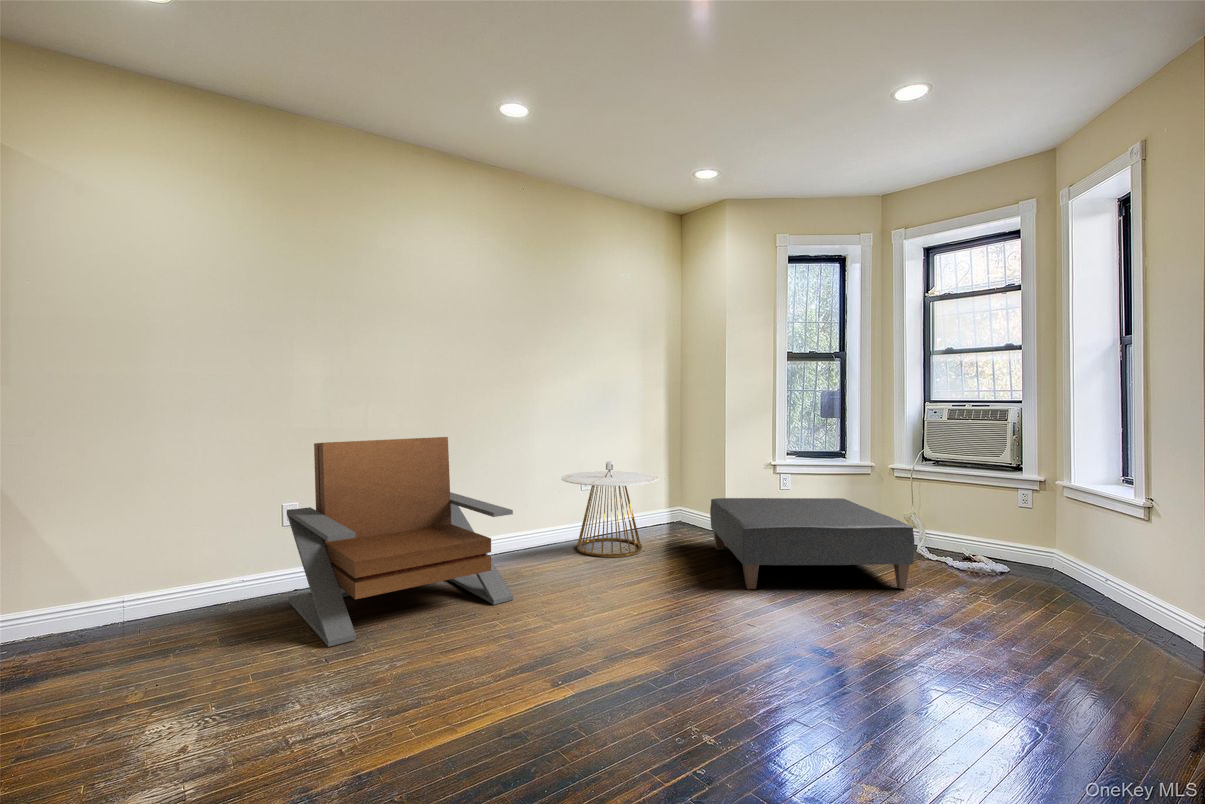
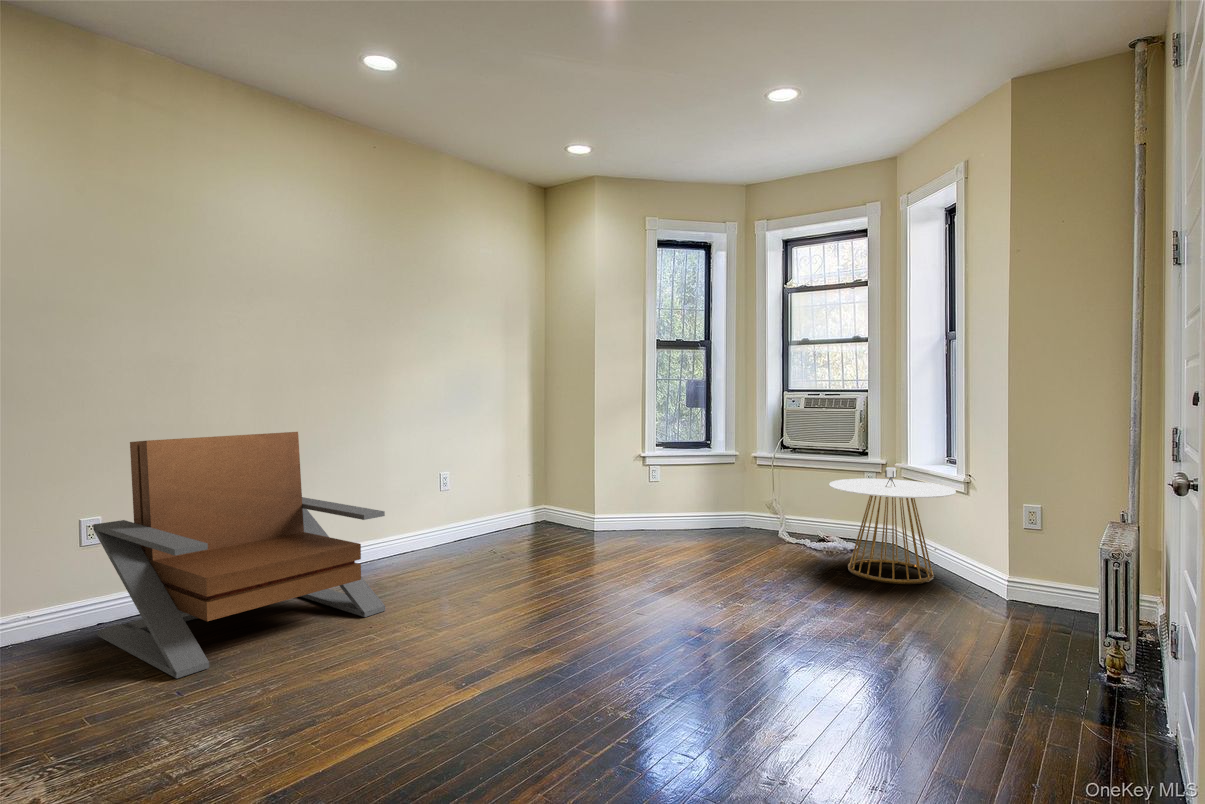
side table: present [562,461,658,557] -> present [829,467,956,584]
ottoman: present [710,498,914,589] -> none [584,487,782,580]

